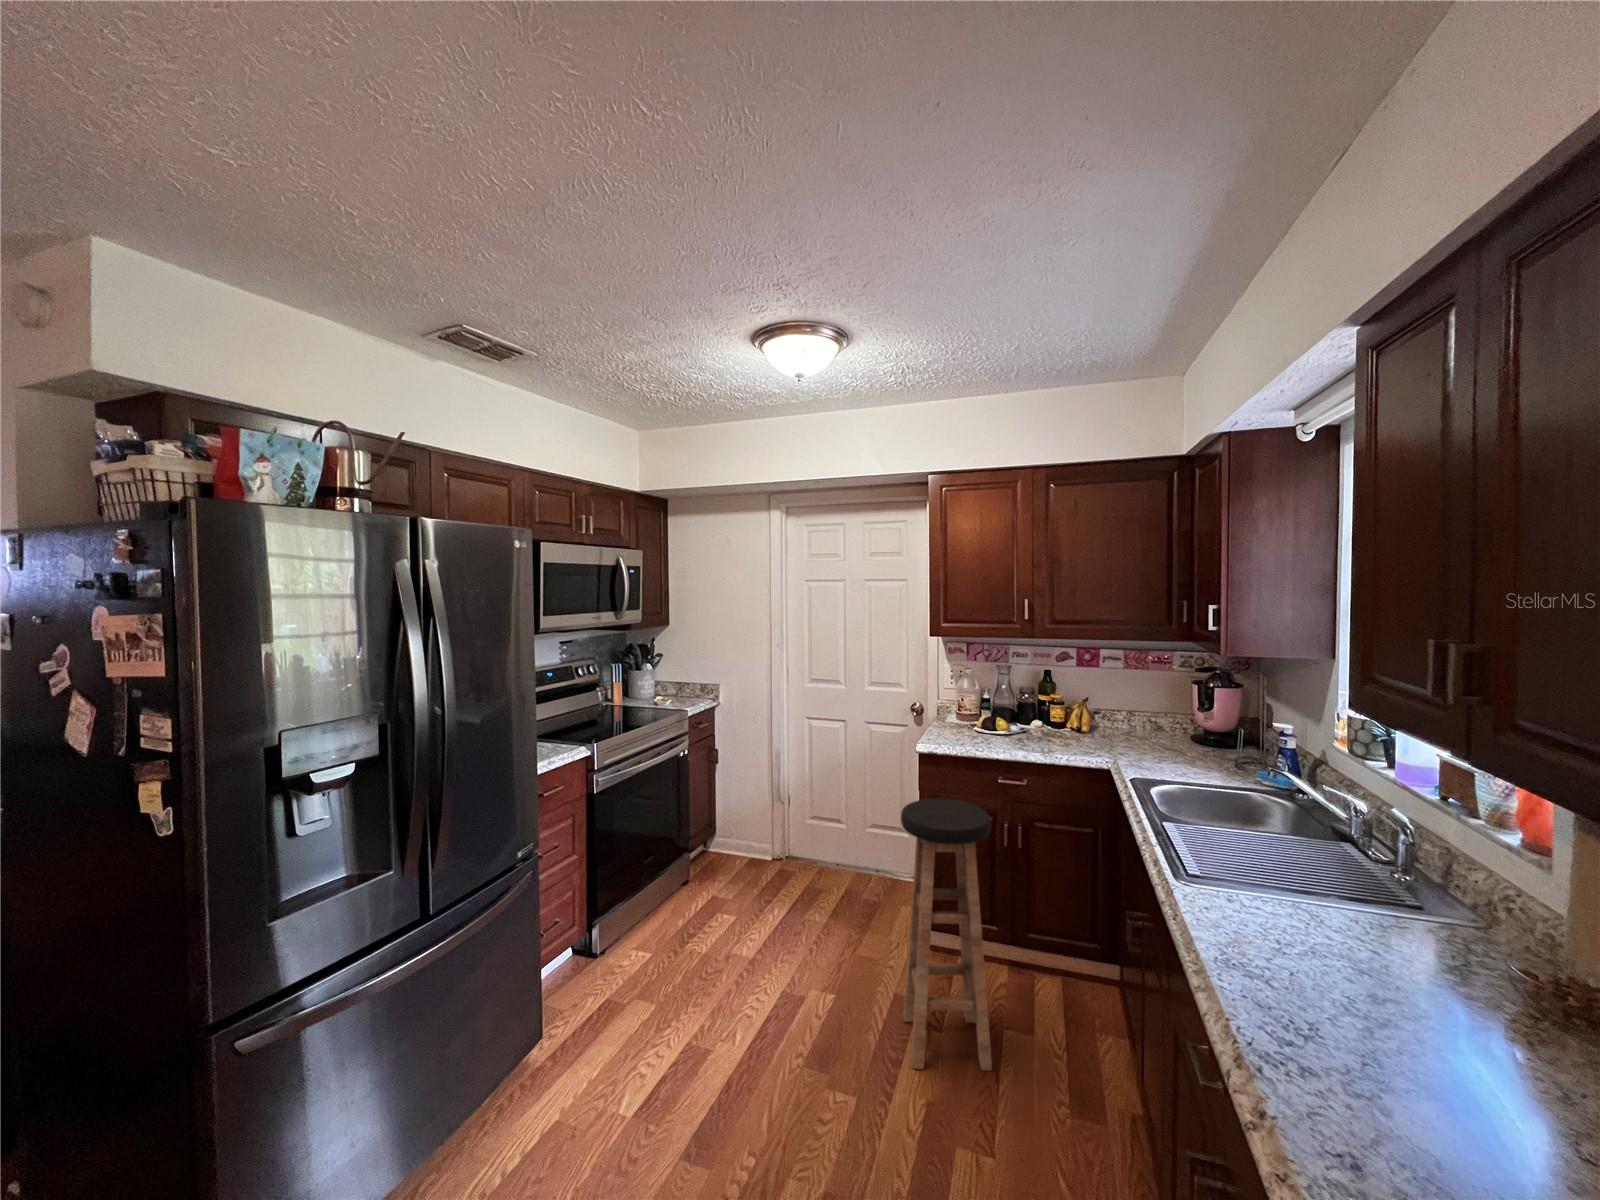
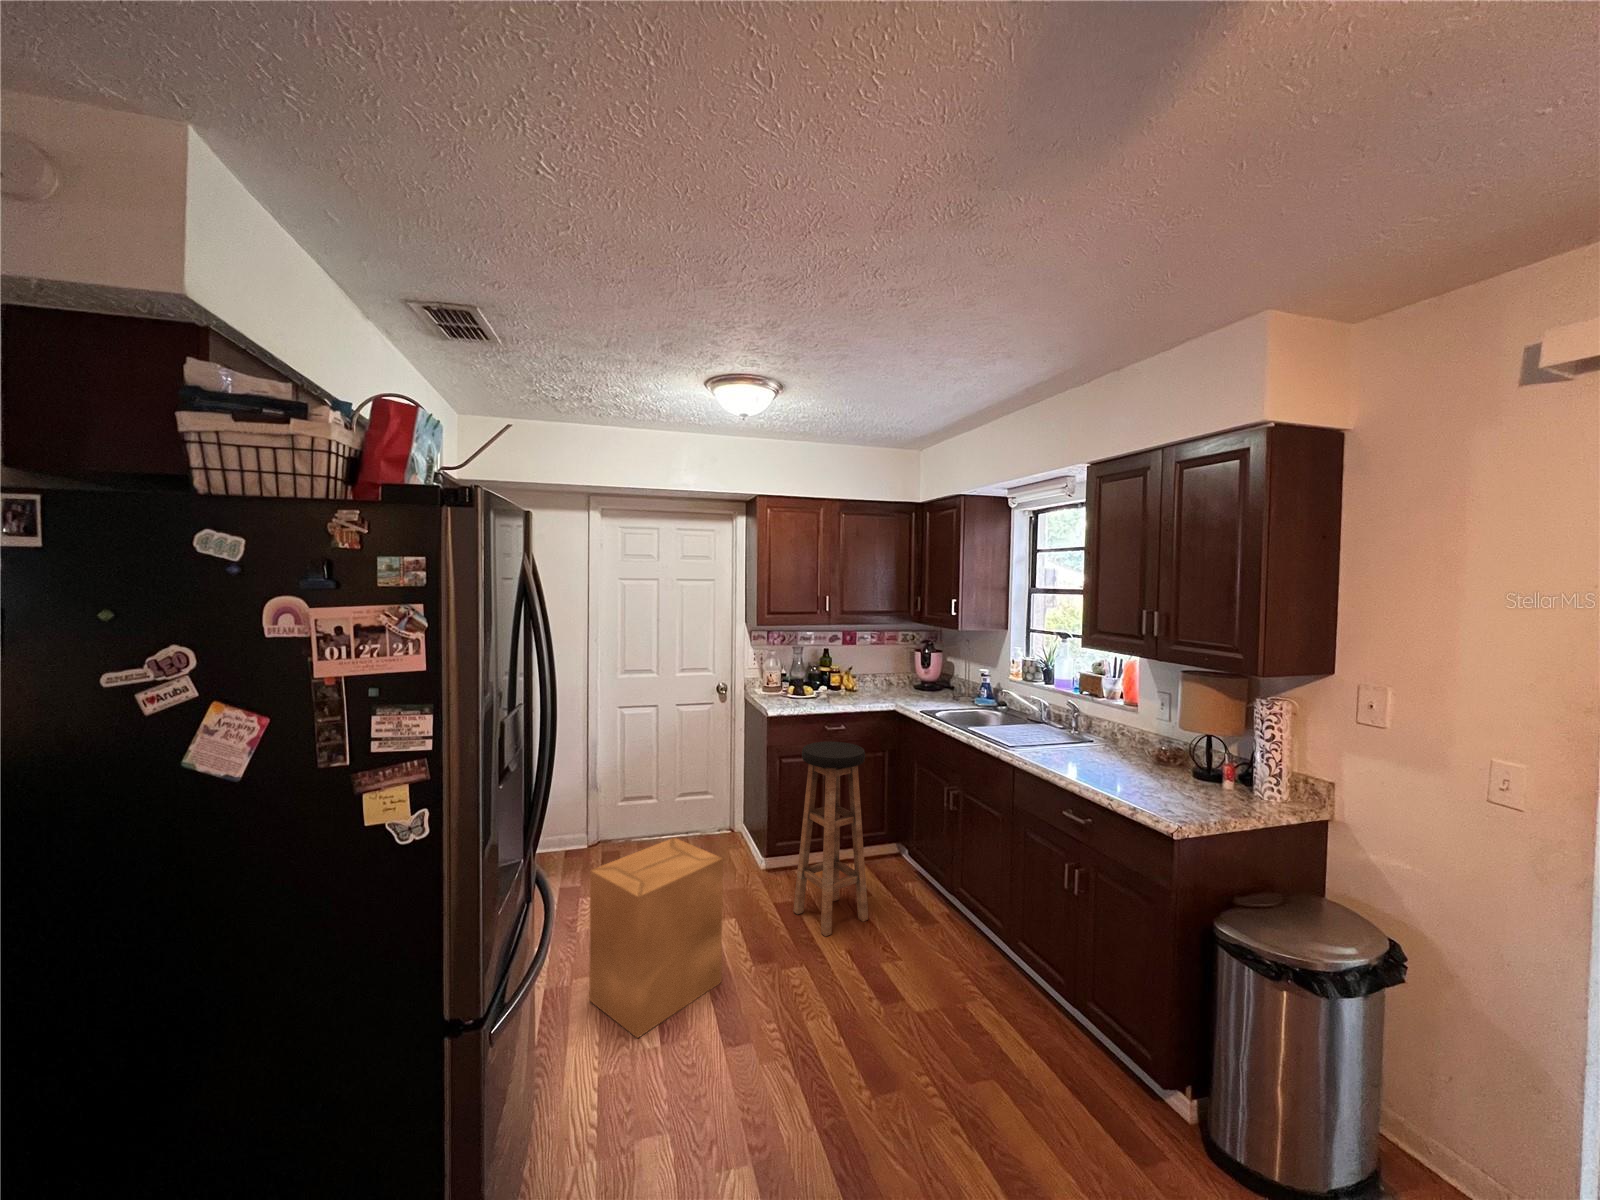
cardboard box: none [620,880,750,1096] -> present [589,838,723,1038]

